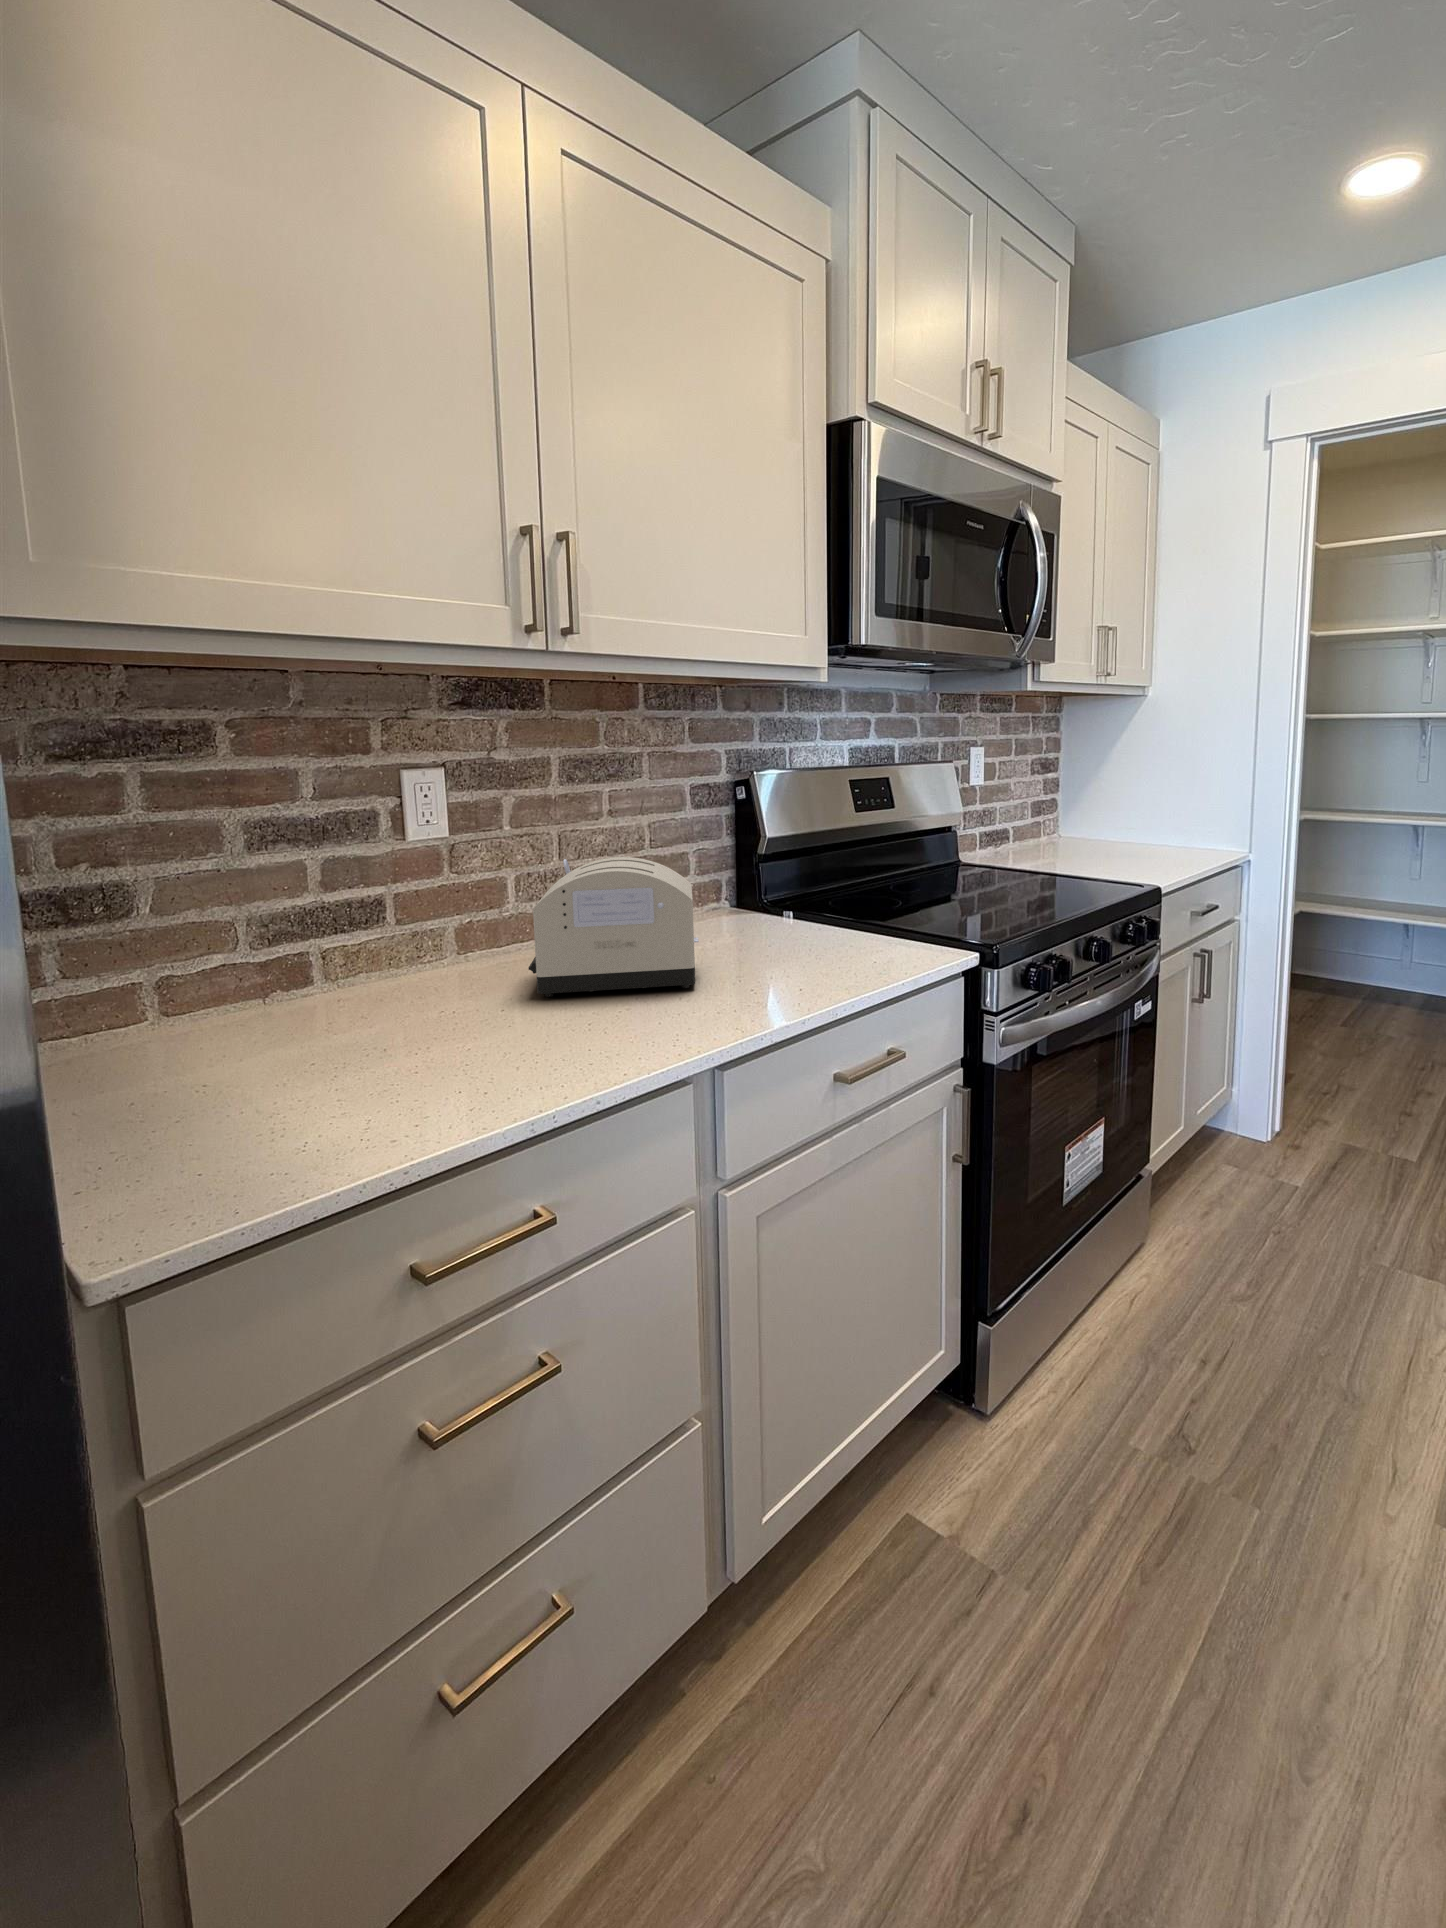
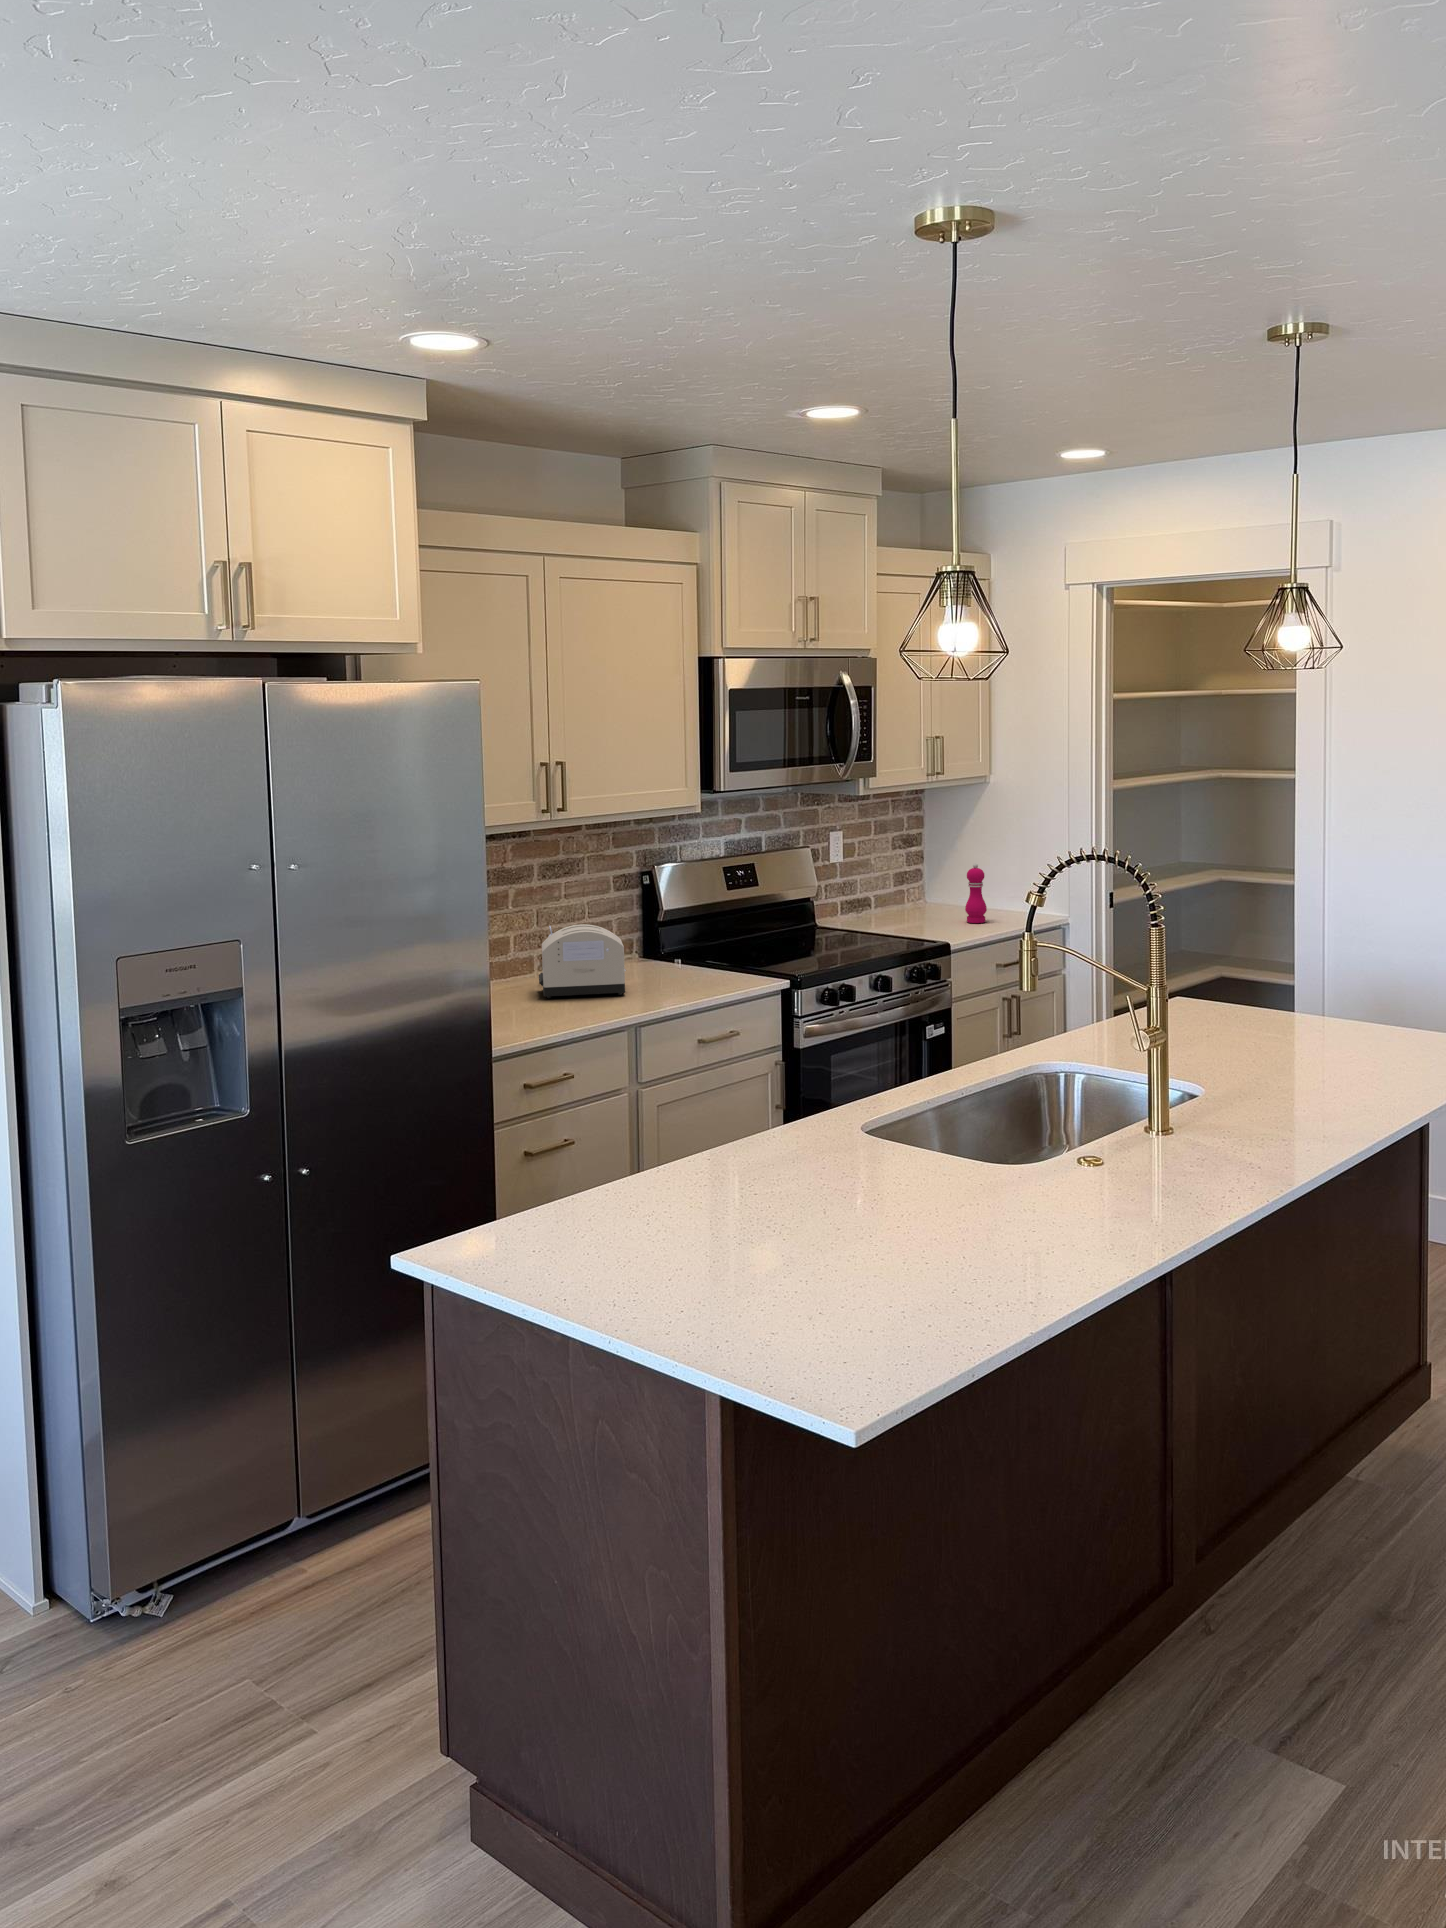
pepper mill: none [1138,786,1165,859] -> present [965,863,987,923]

